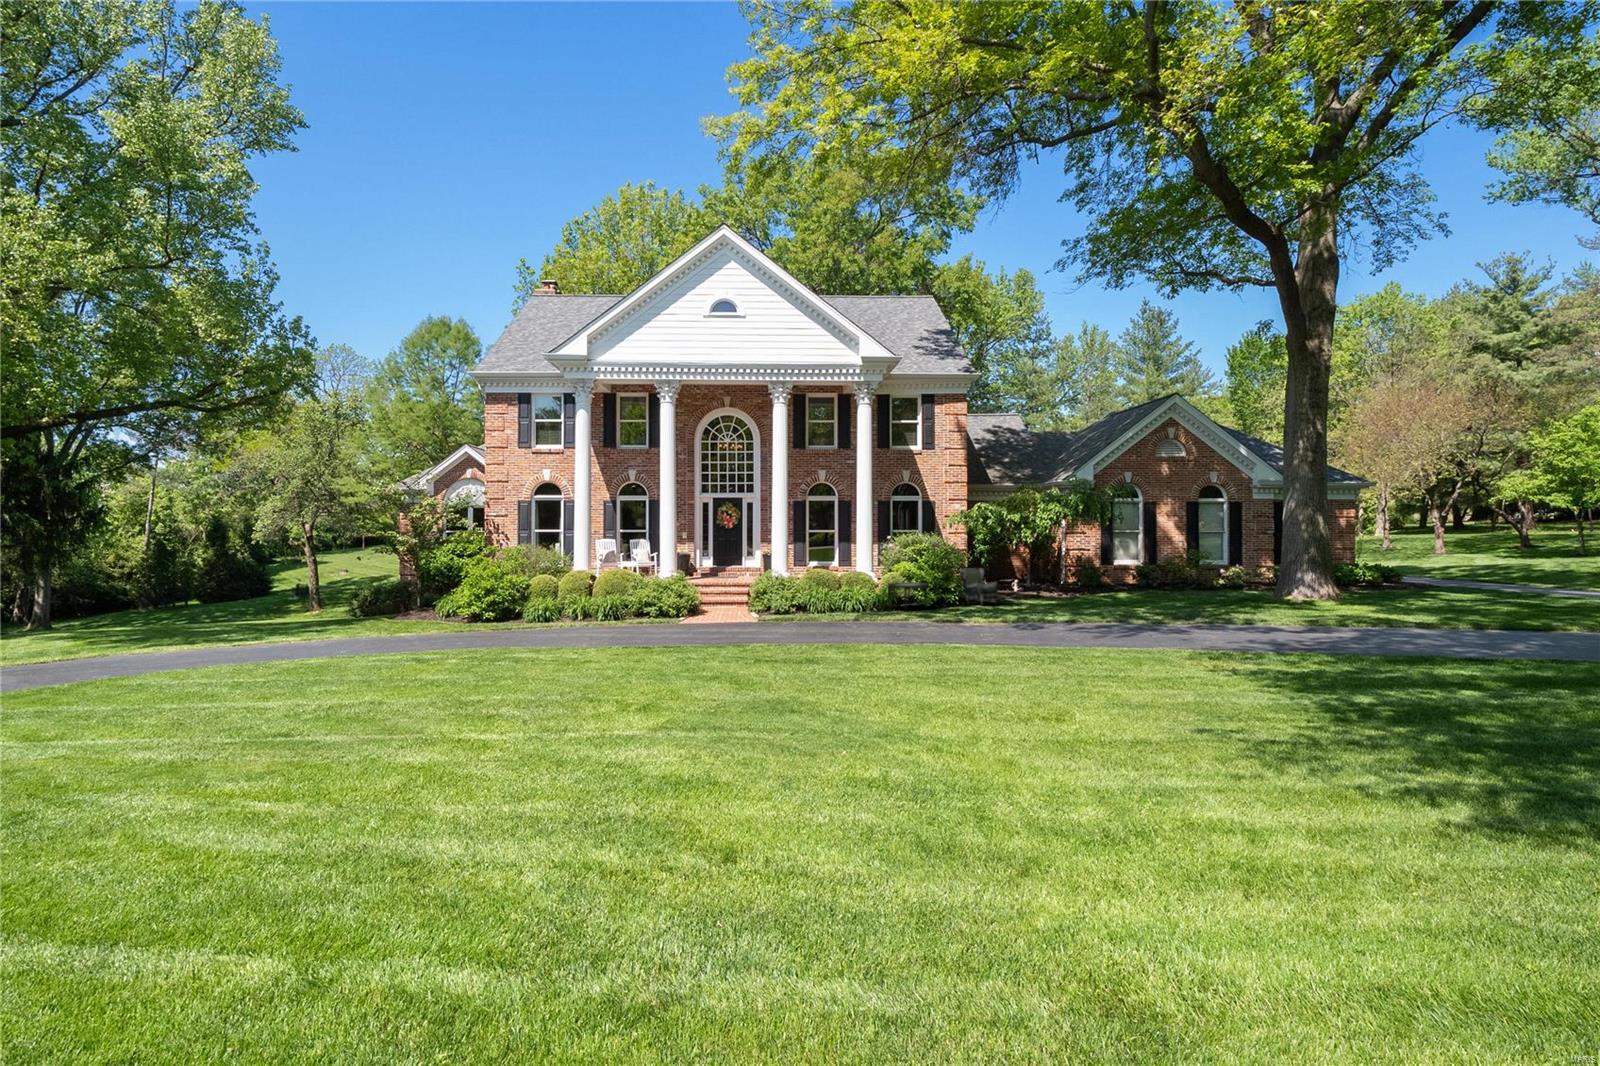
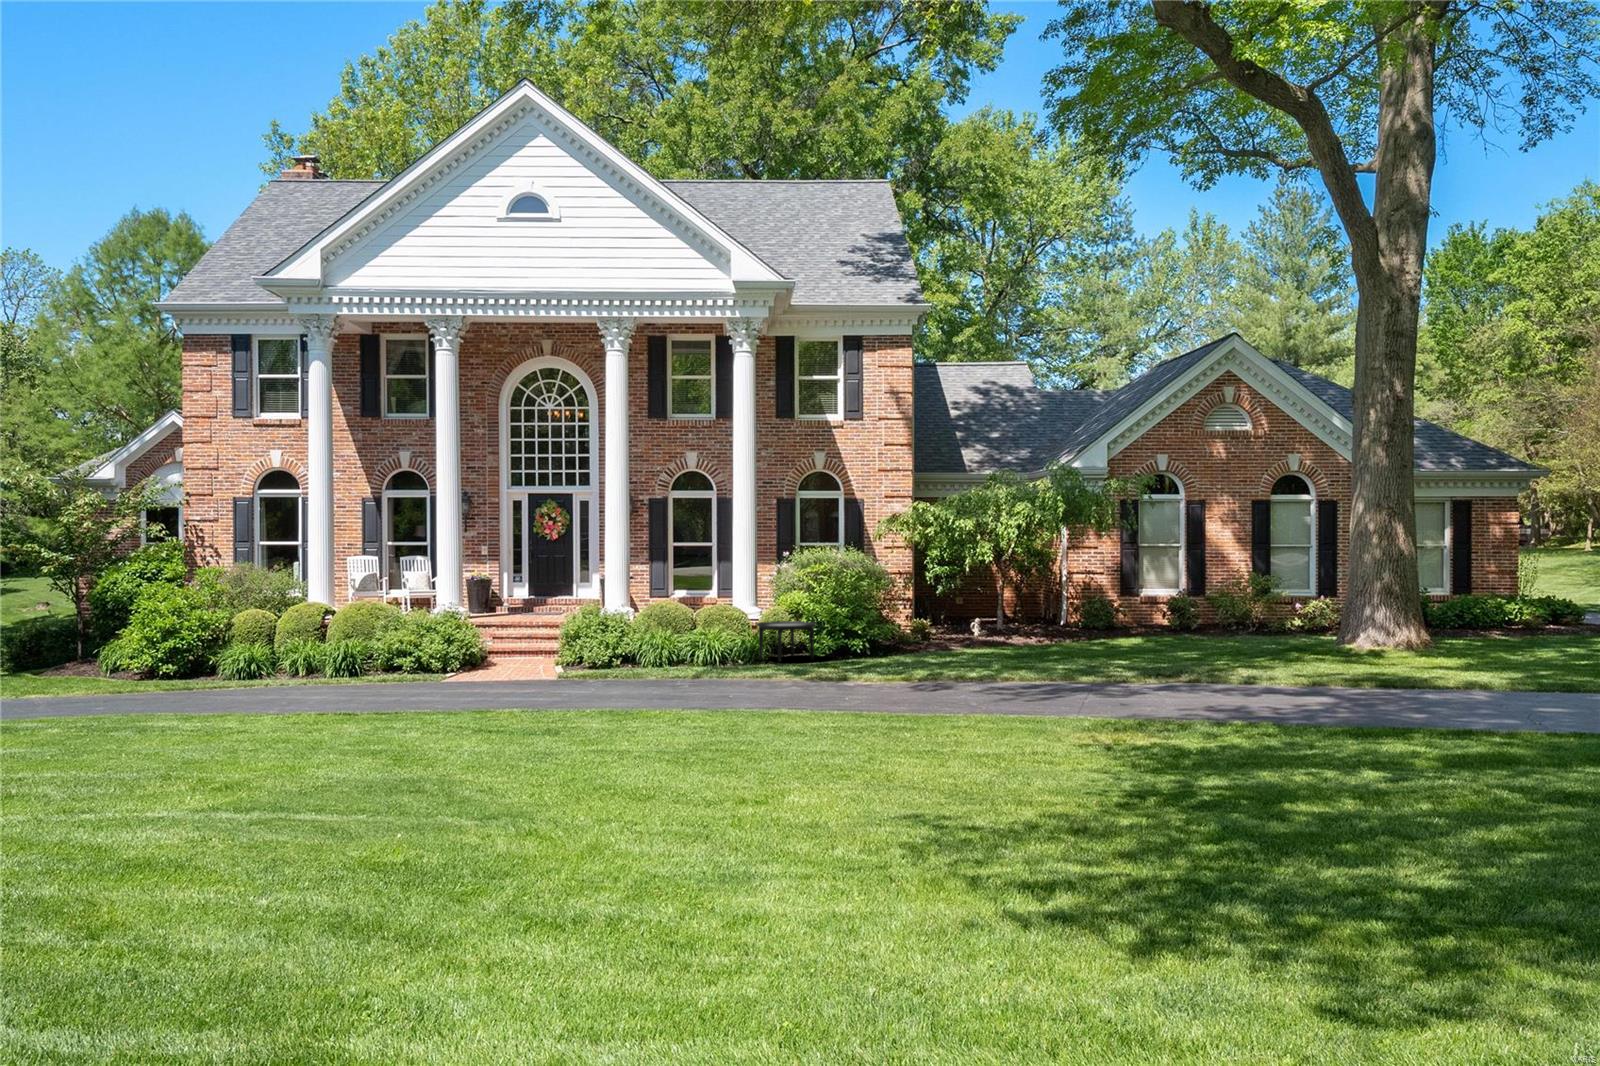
armchair: present [960,568,998,604] -> none [871,599,926,656]

